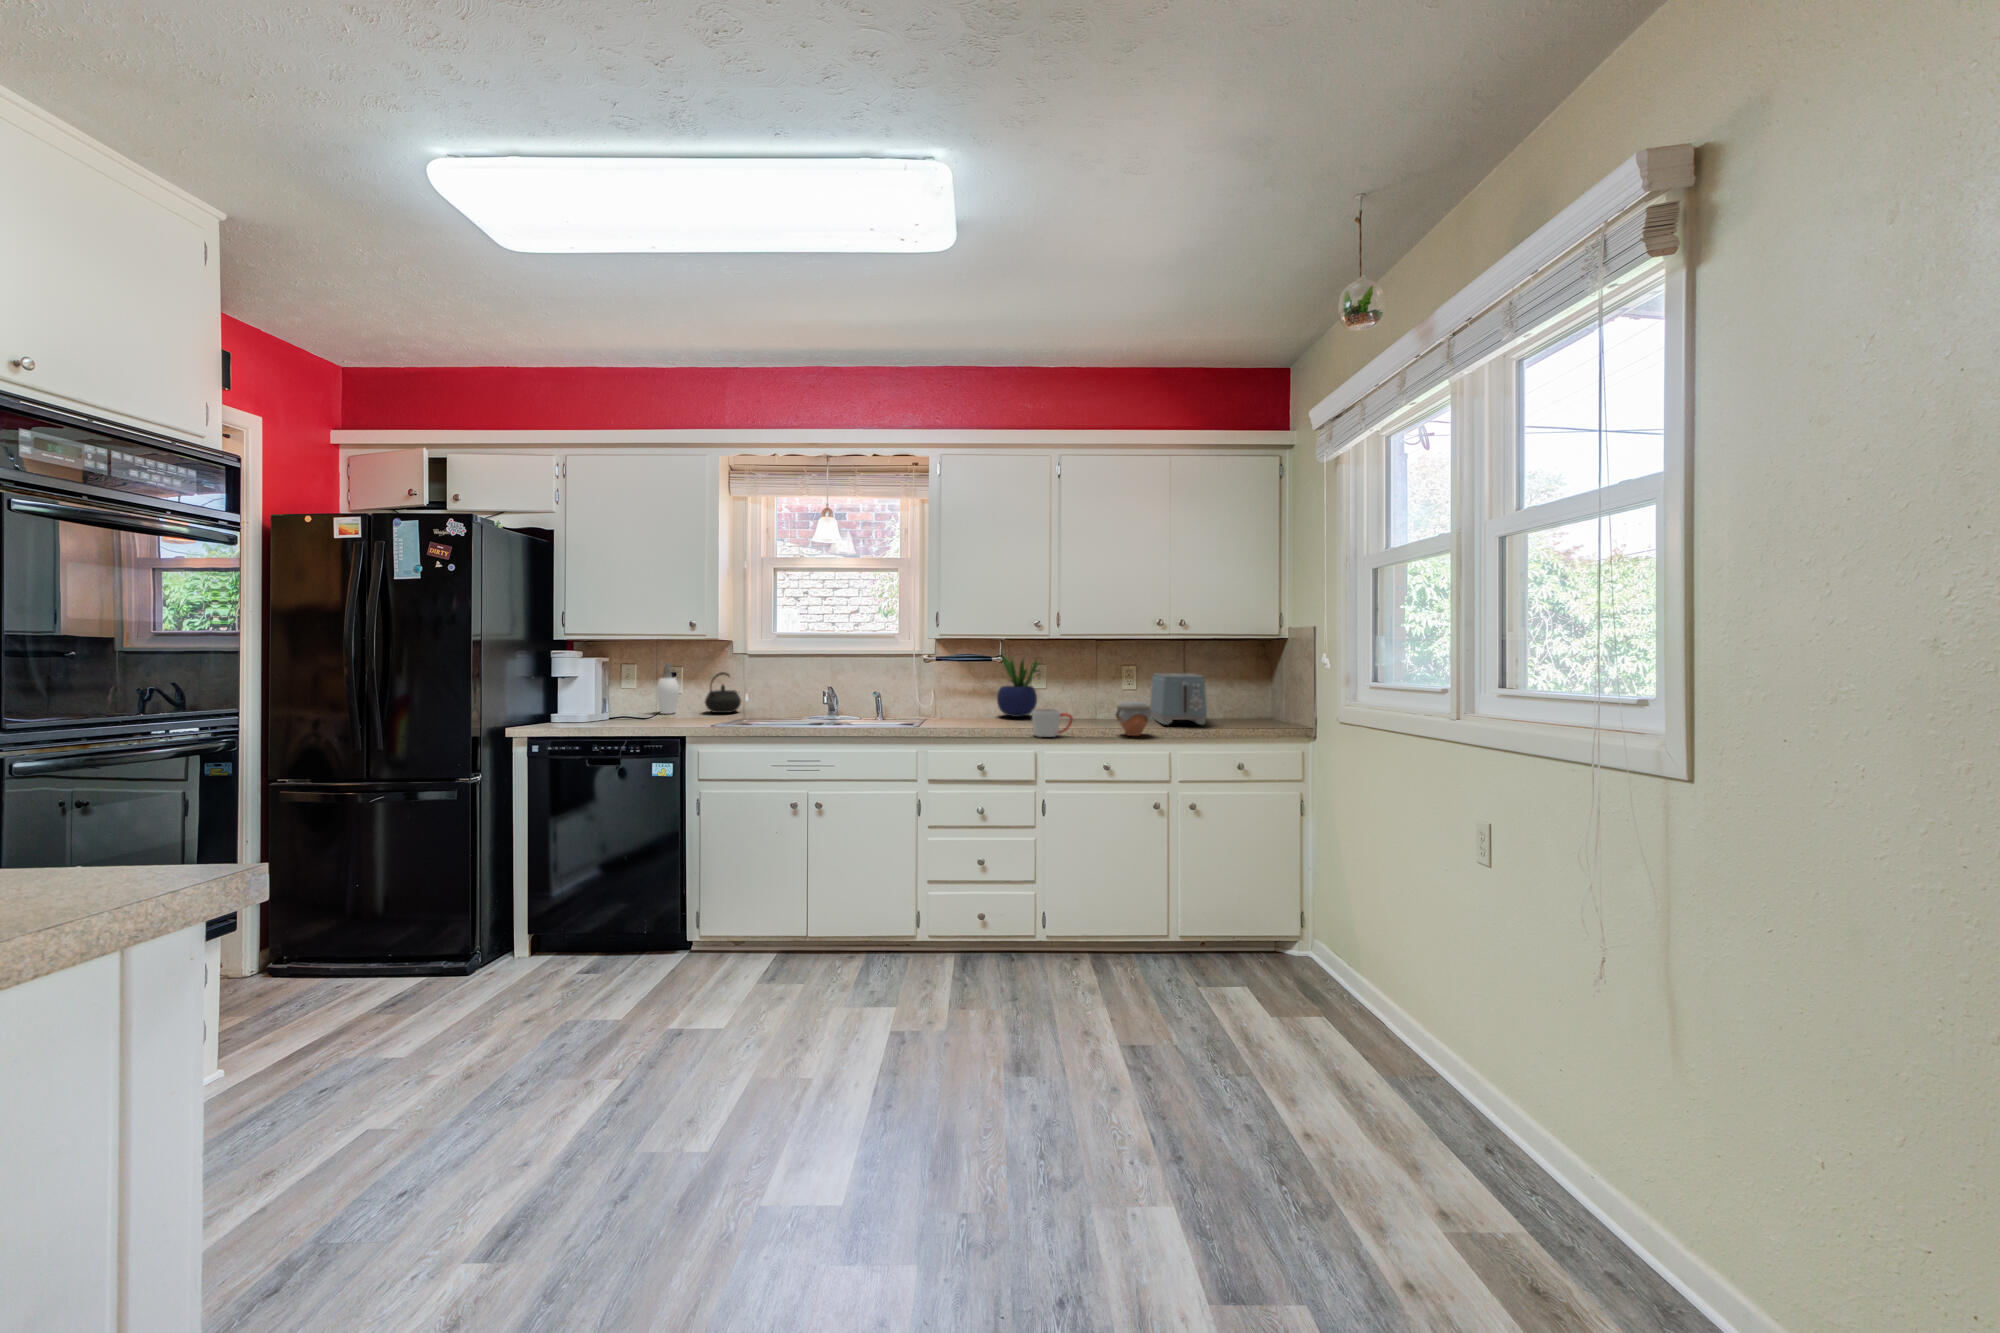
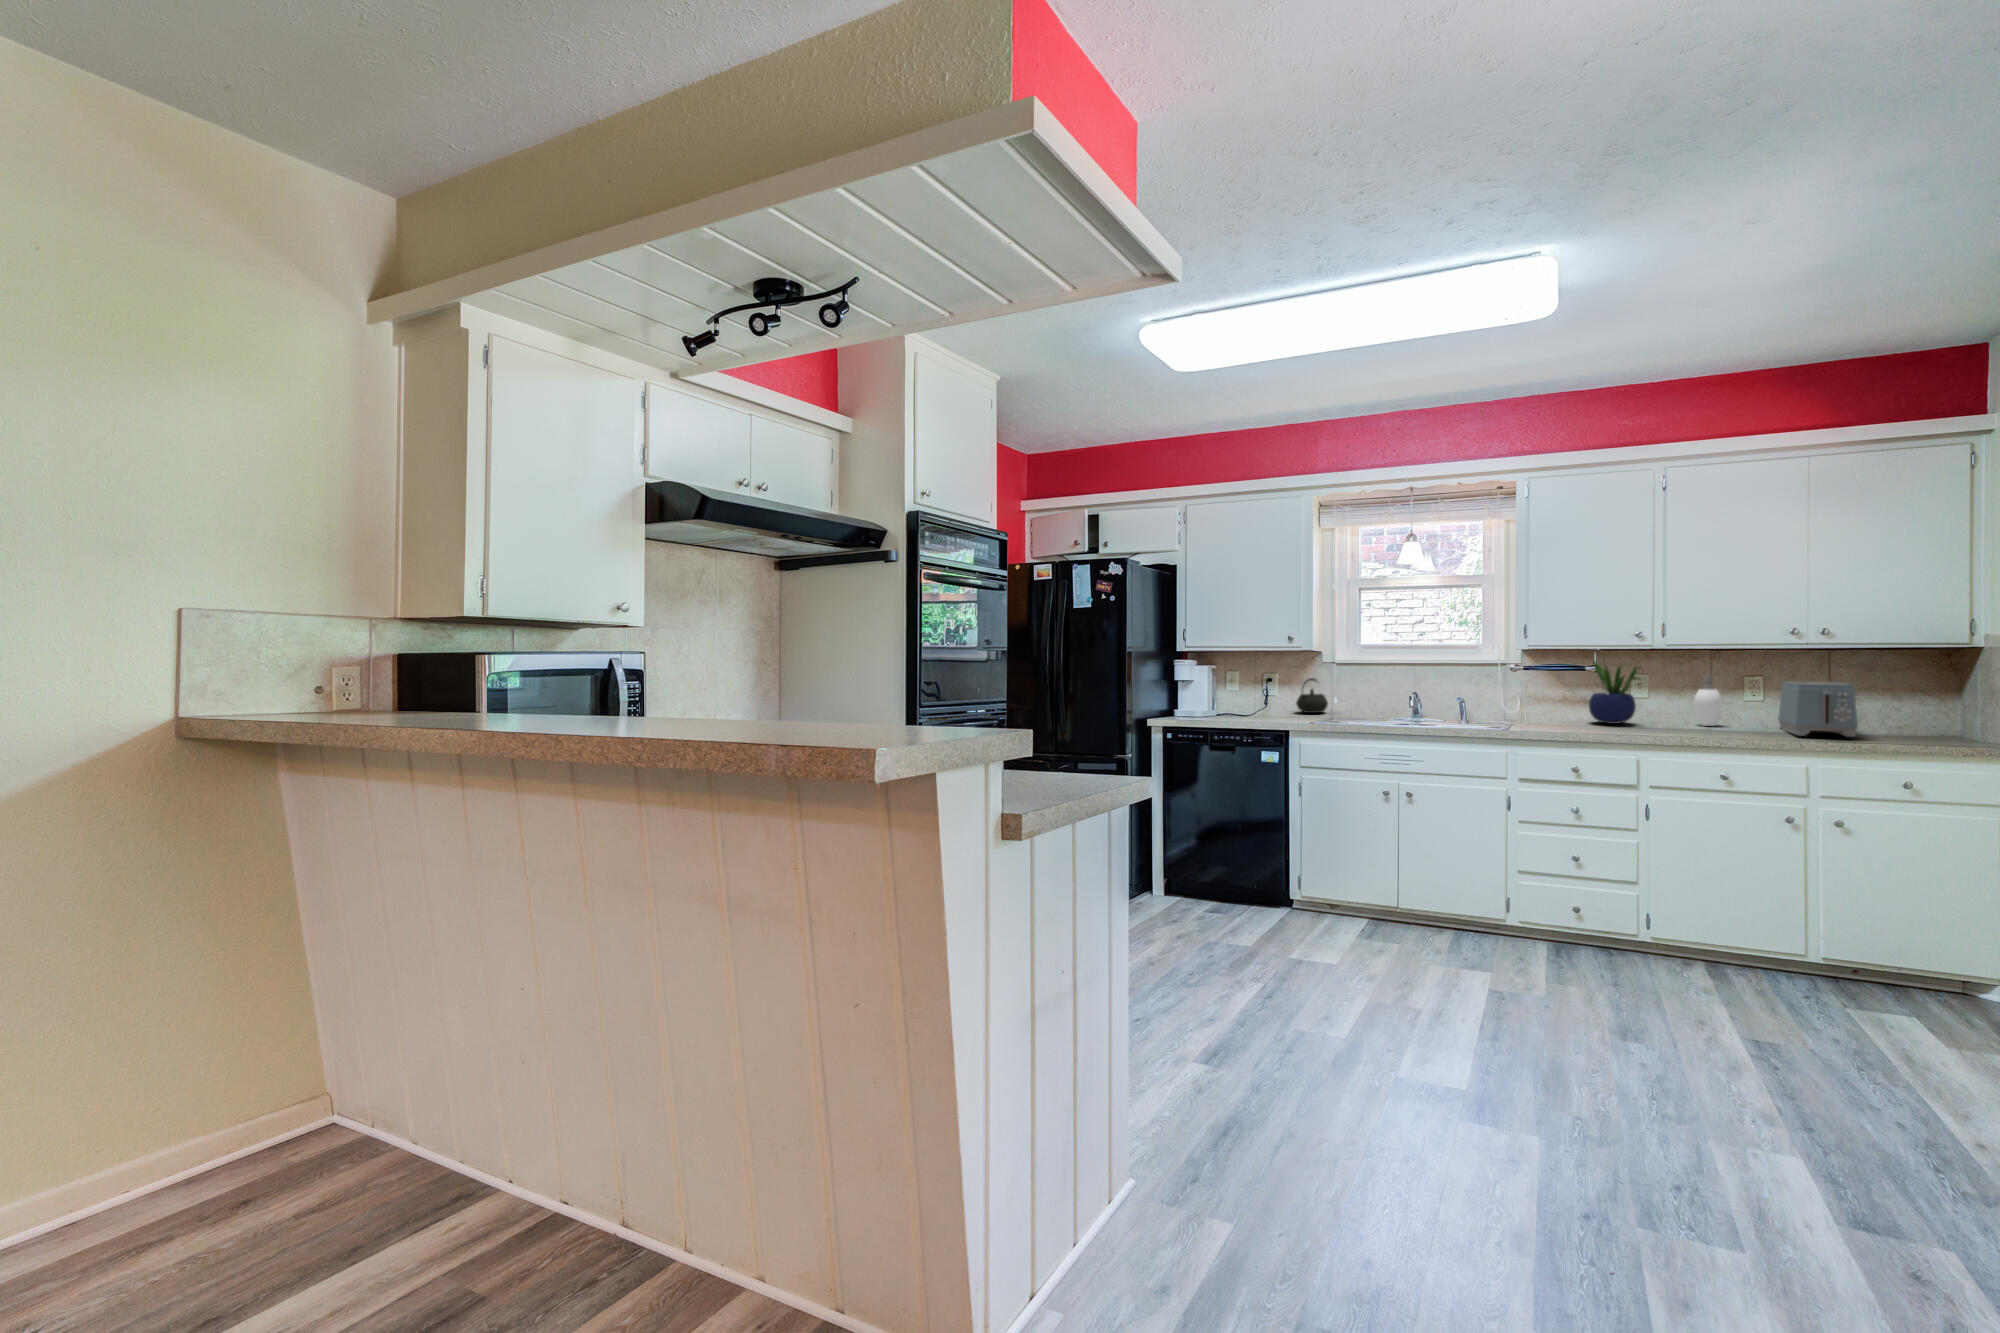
soap dispenser: present [656,663,679,714] -> present [1694,675,1722,726]
jar: present [1116,701,1152,736] -> none [1735,709,1782,745]
mug: present [1032,709,1072,737] -> none [1633,715,1682,742]

